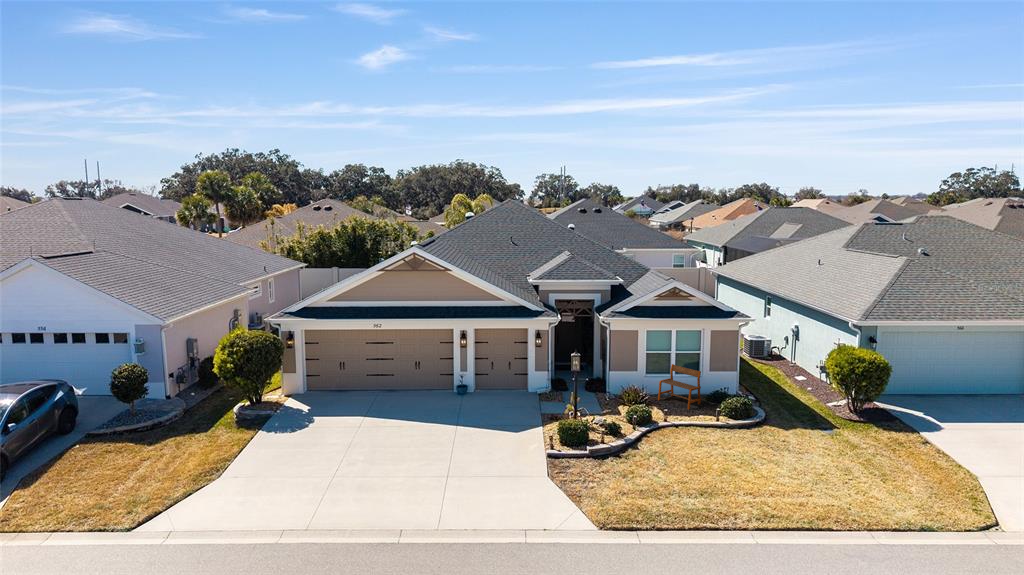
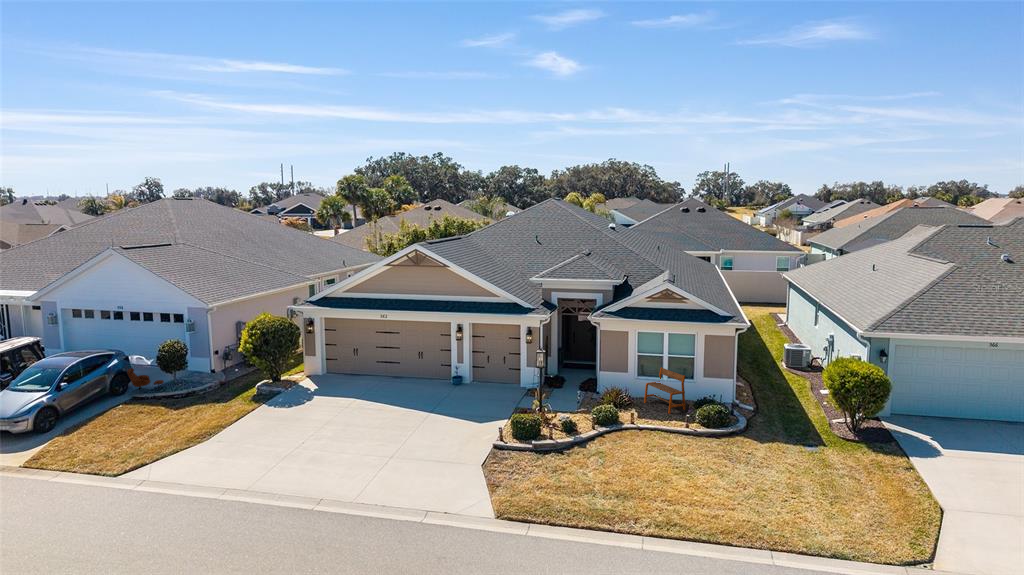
lounge chair: none [72,400,120,430] -> present [127,369,164,391]

